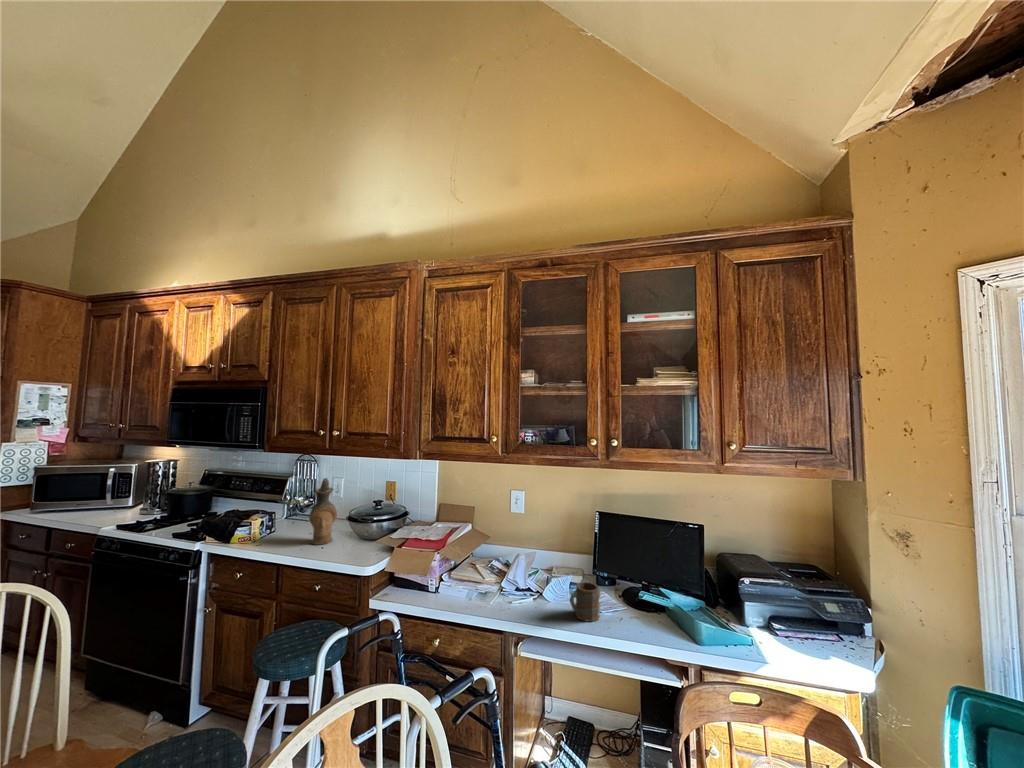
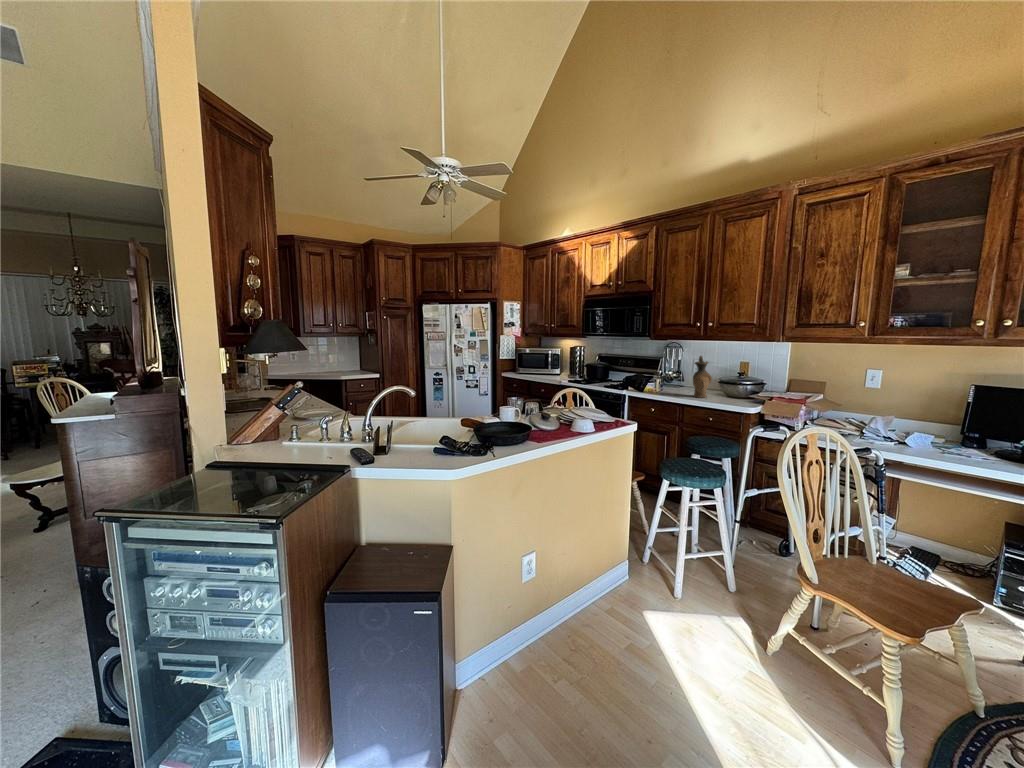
mug: present [570,582,600,622] -> none [936,433,971,460]

